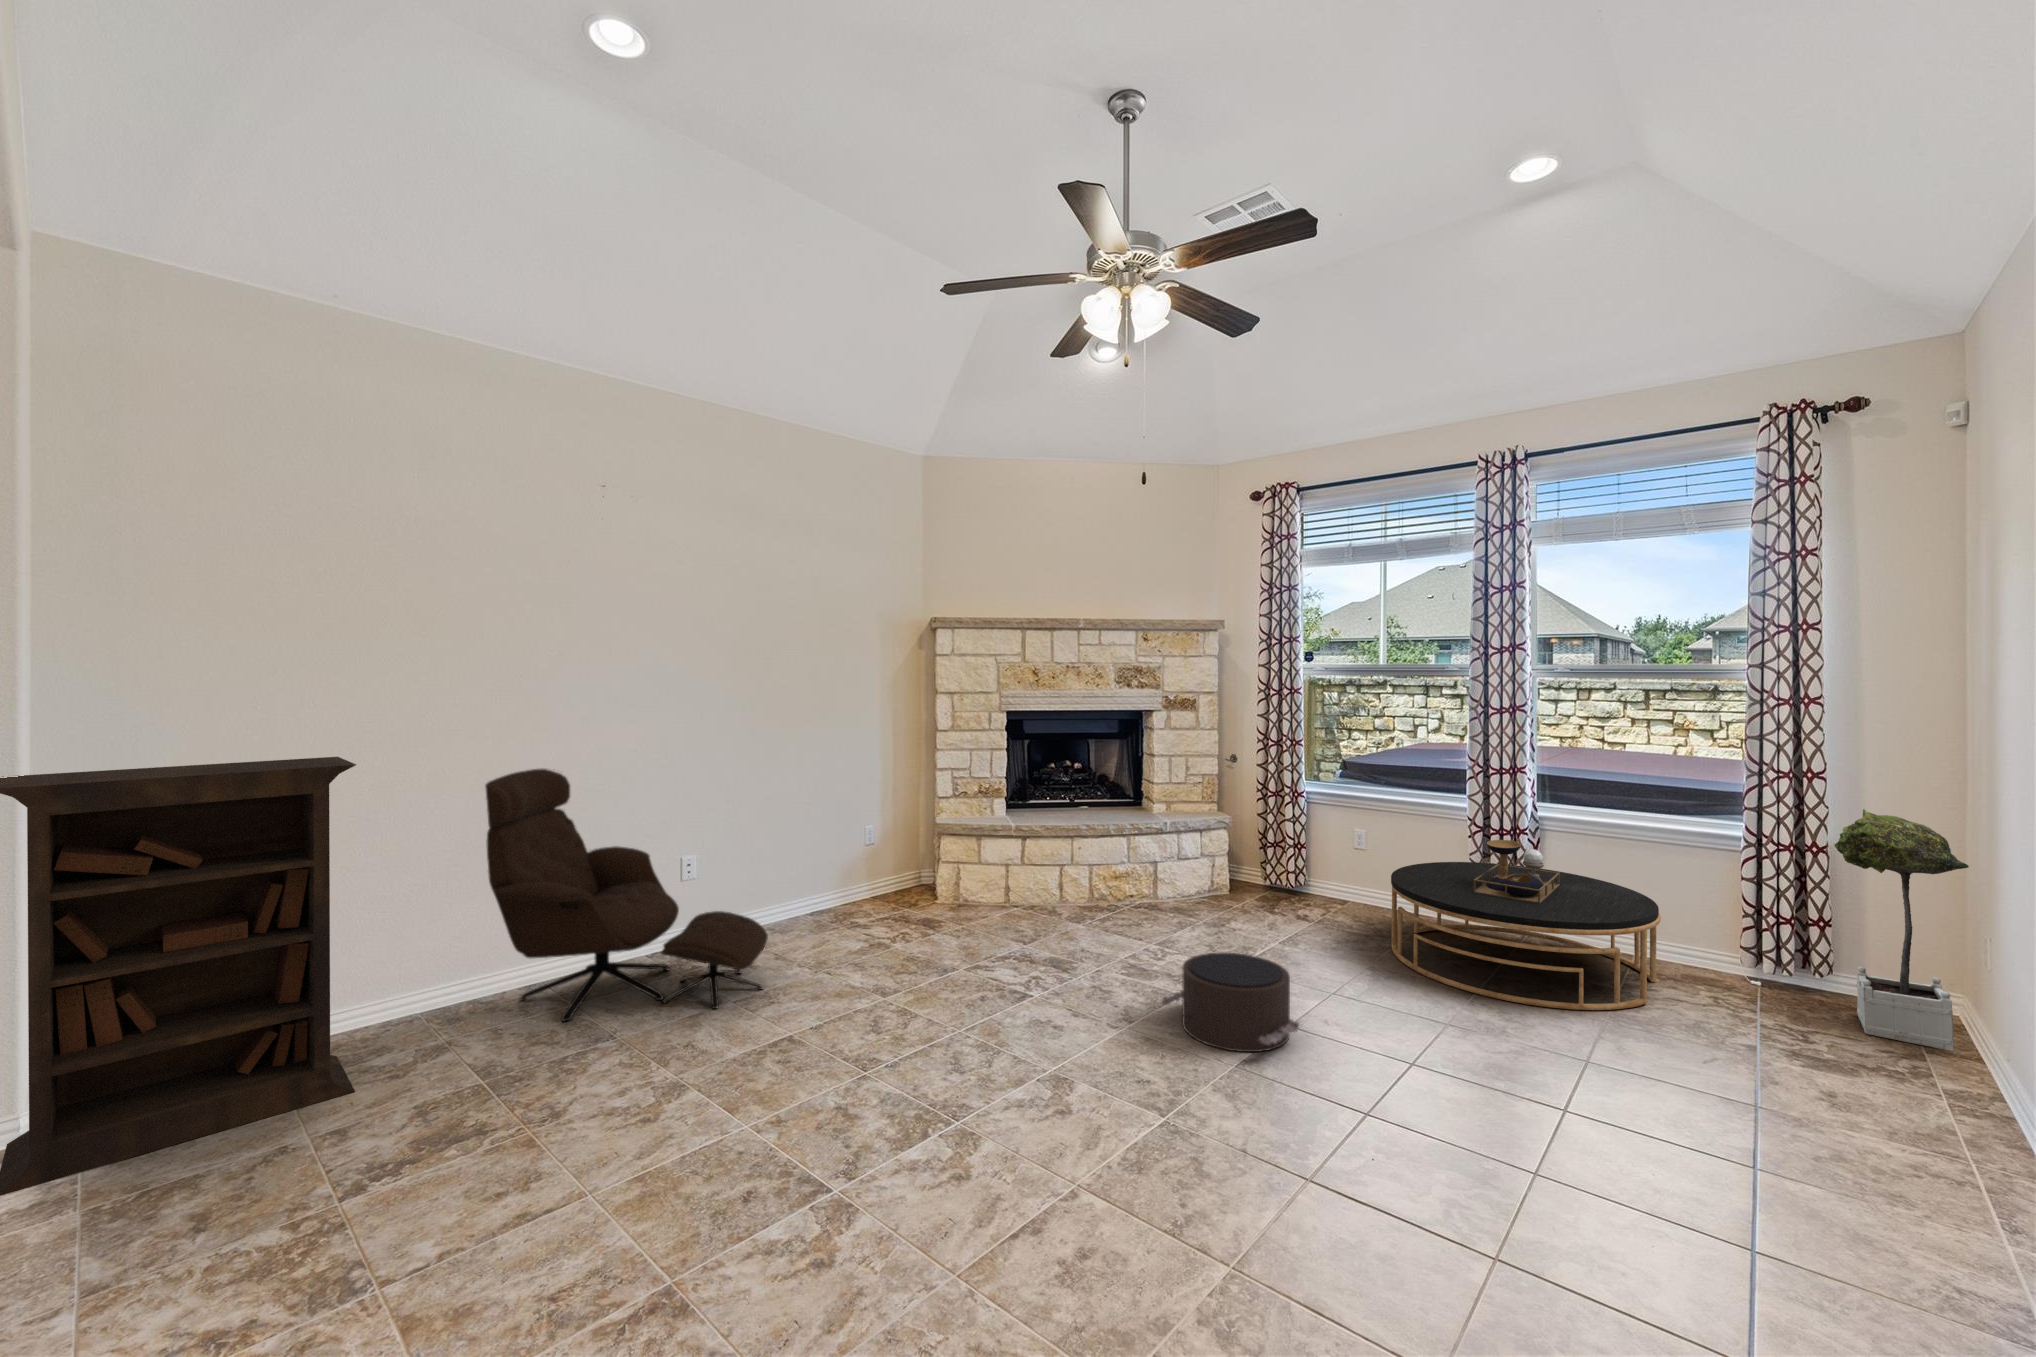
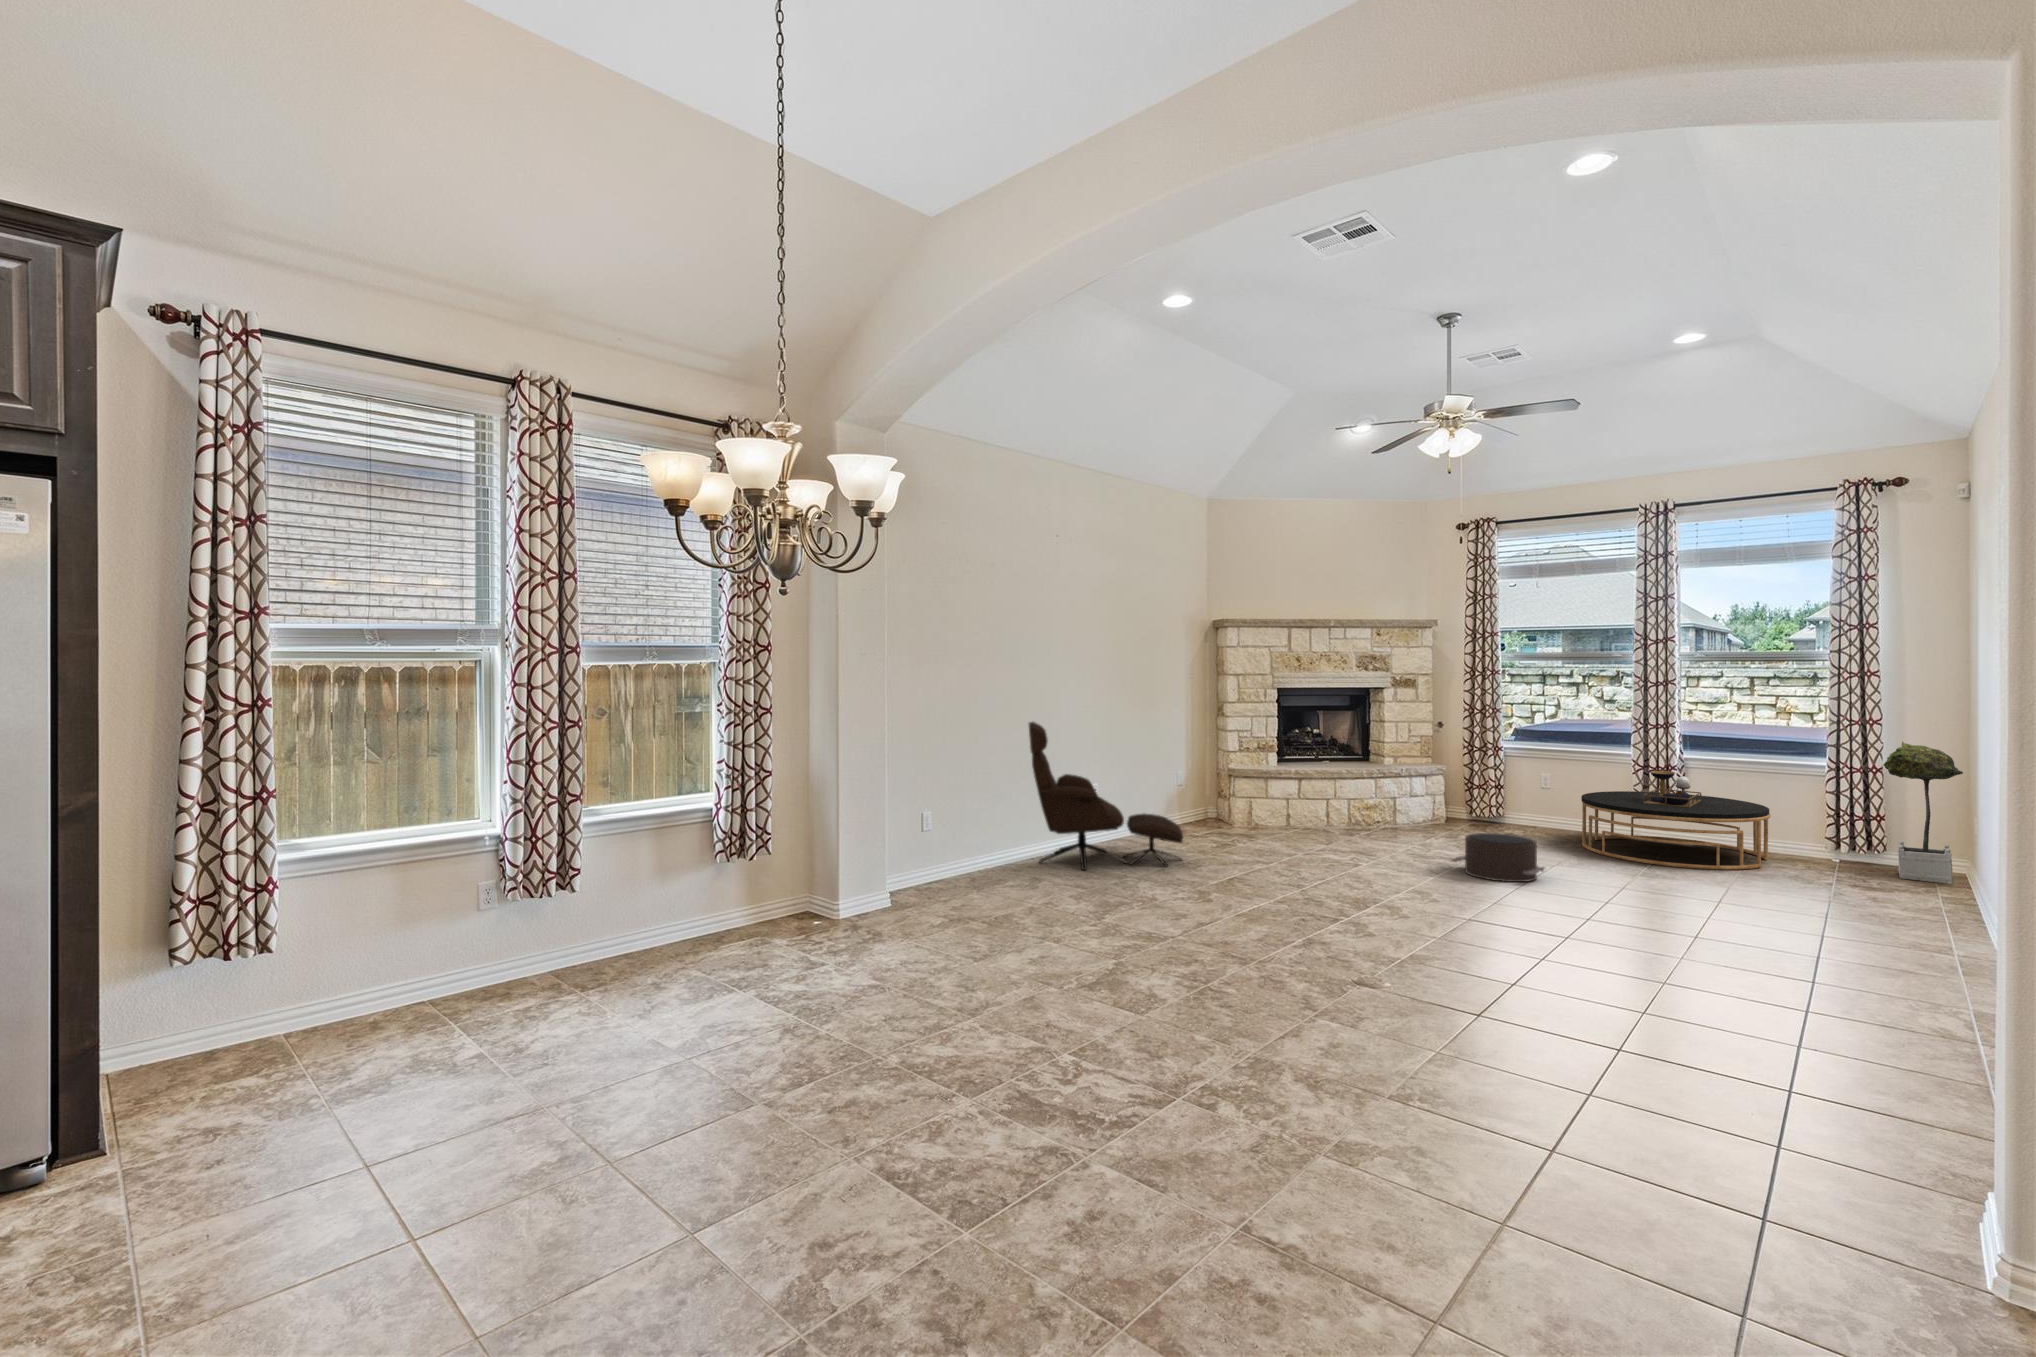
bookcase: present [0,757,356,1196] -> none [879,708,1021,915]

